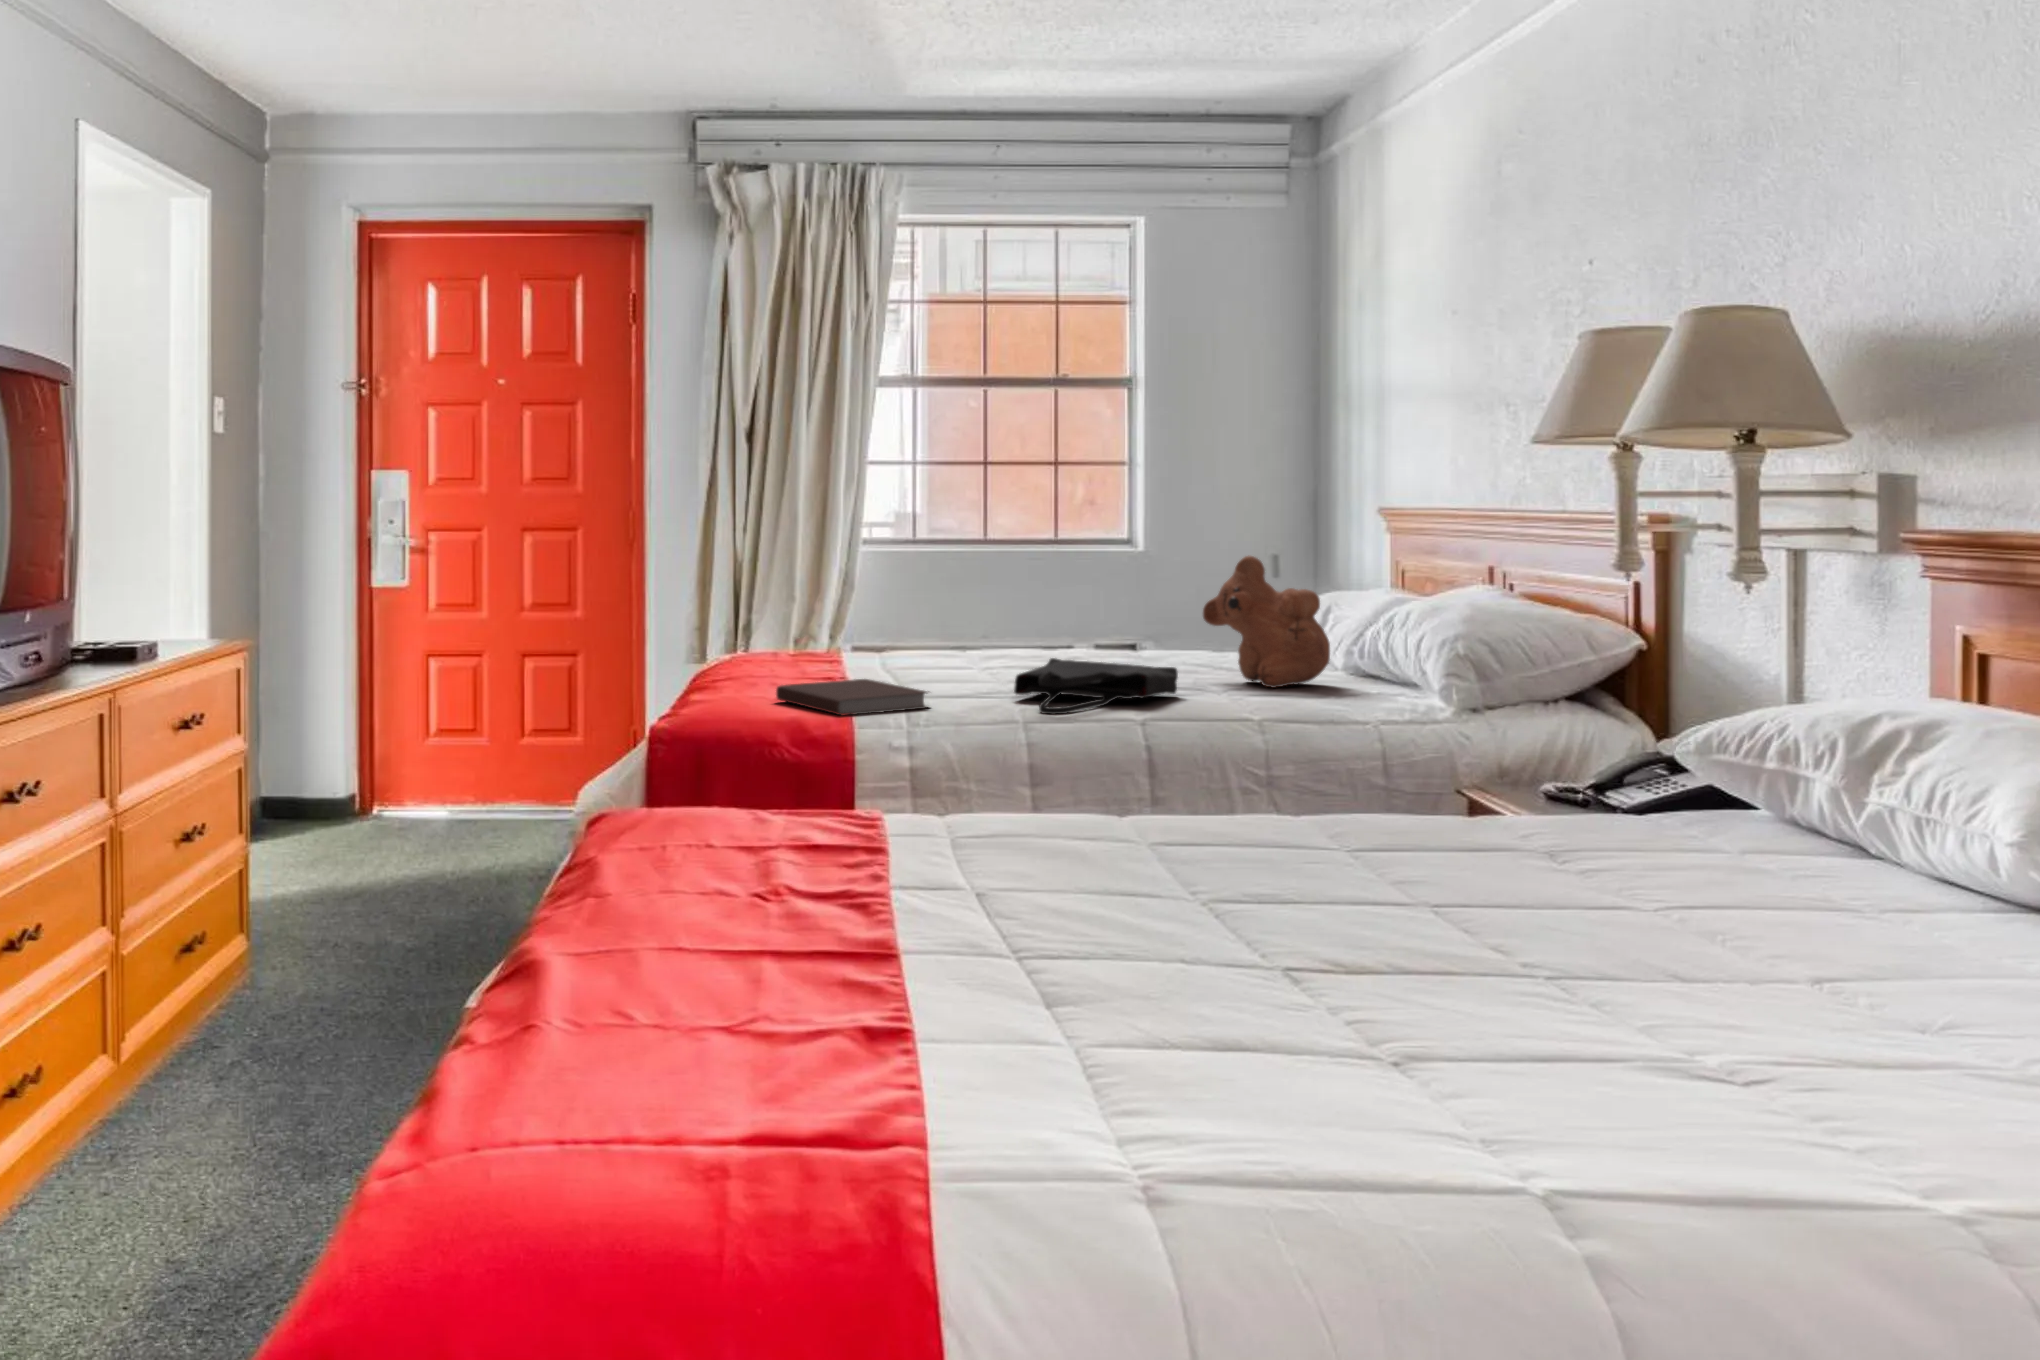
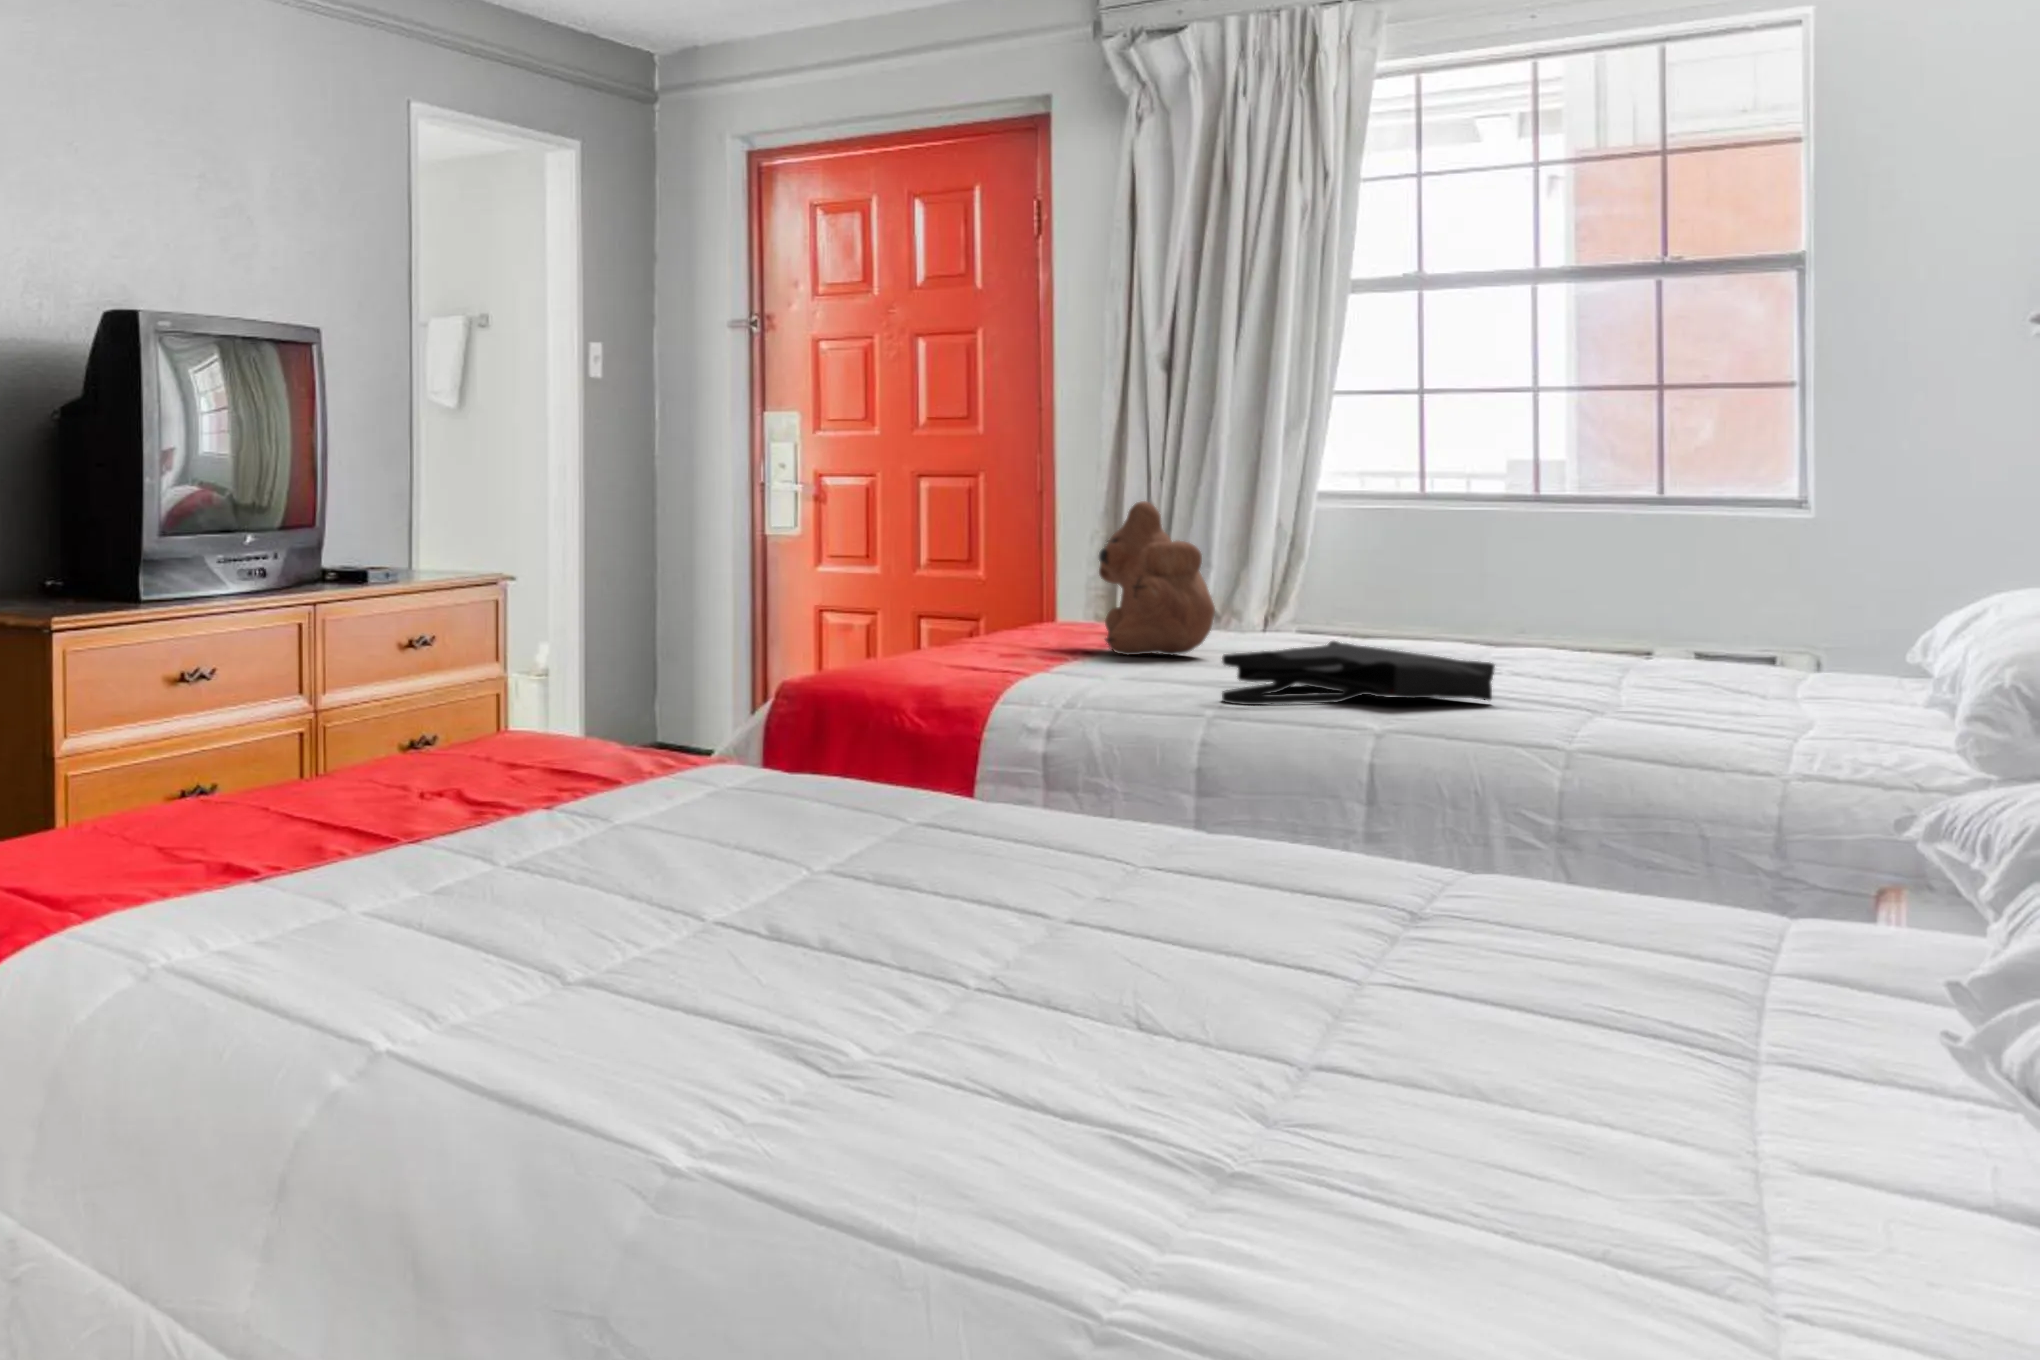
teddy bear: present [1203,556,1330,688] -> present [1099,501,1215,655]
notebook: present [776,679,929,715] -> none [942,646,1100,685]

